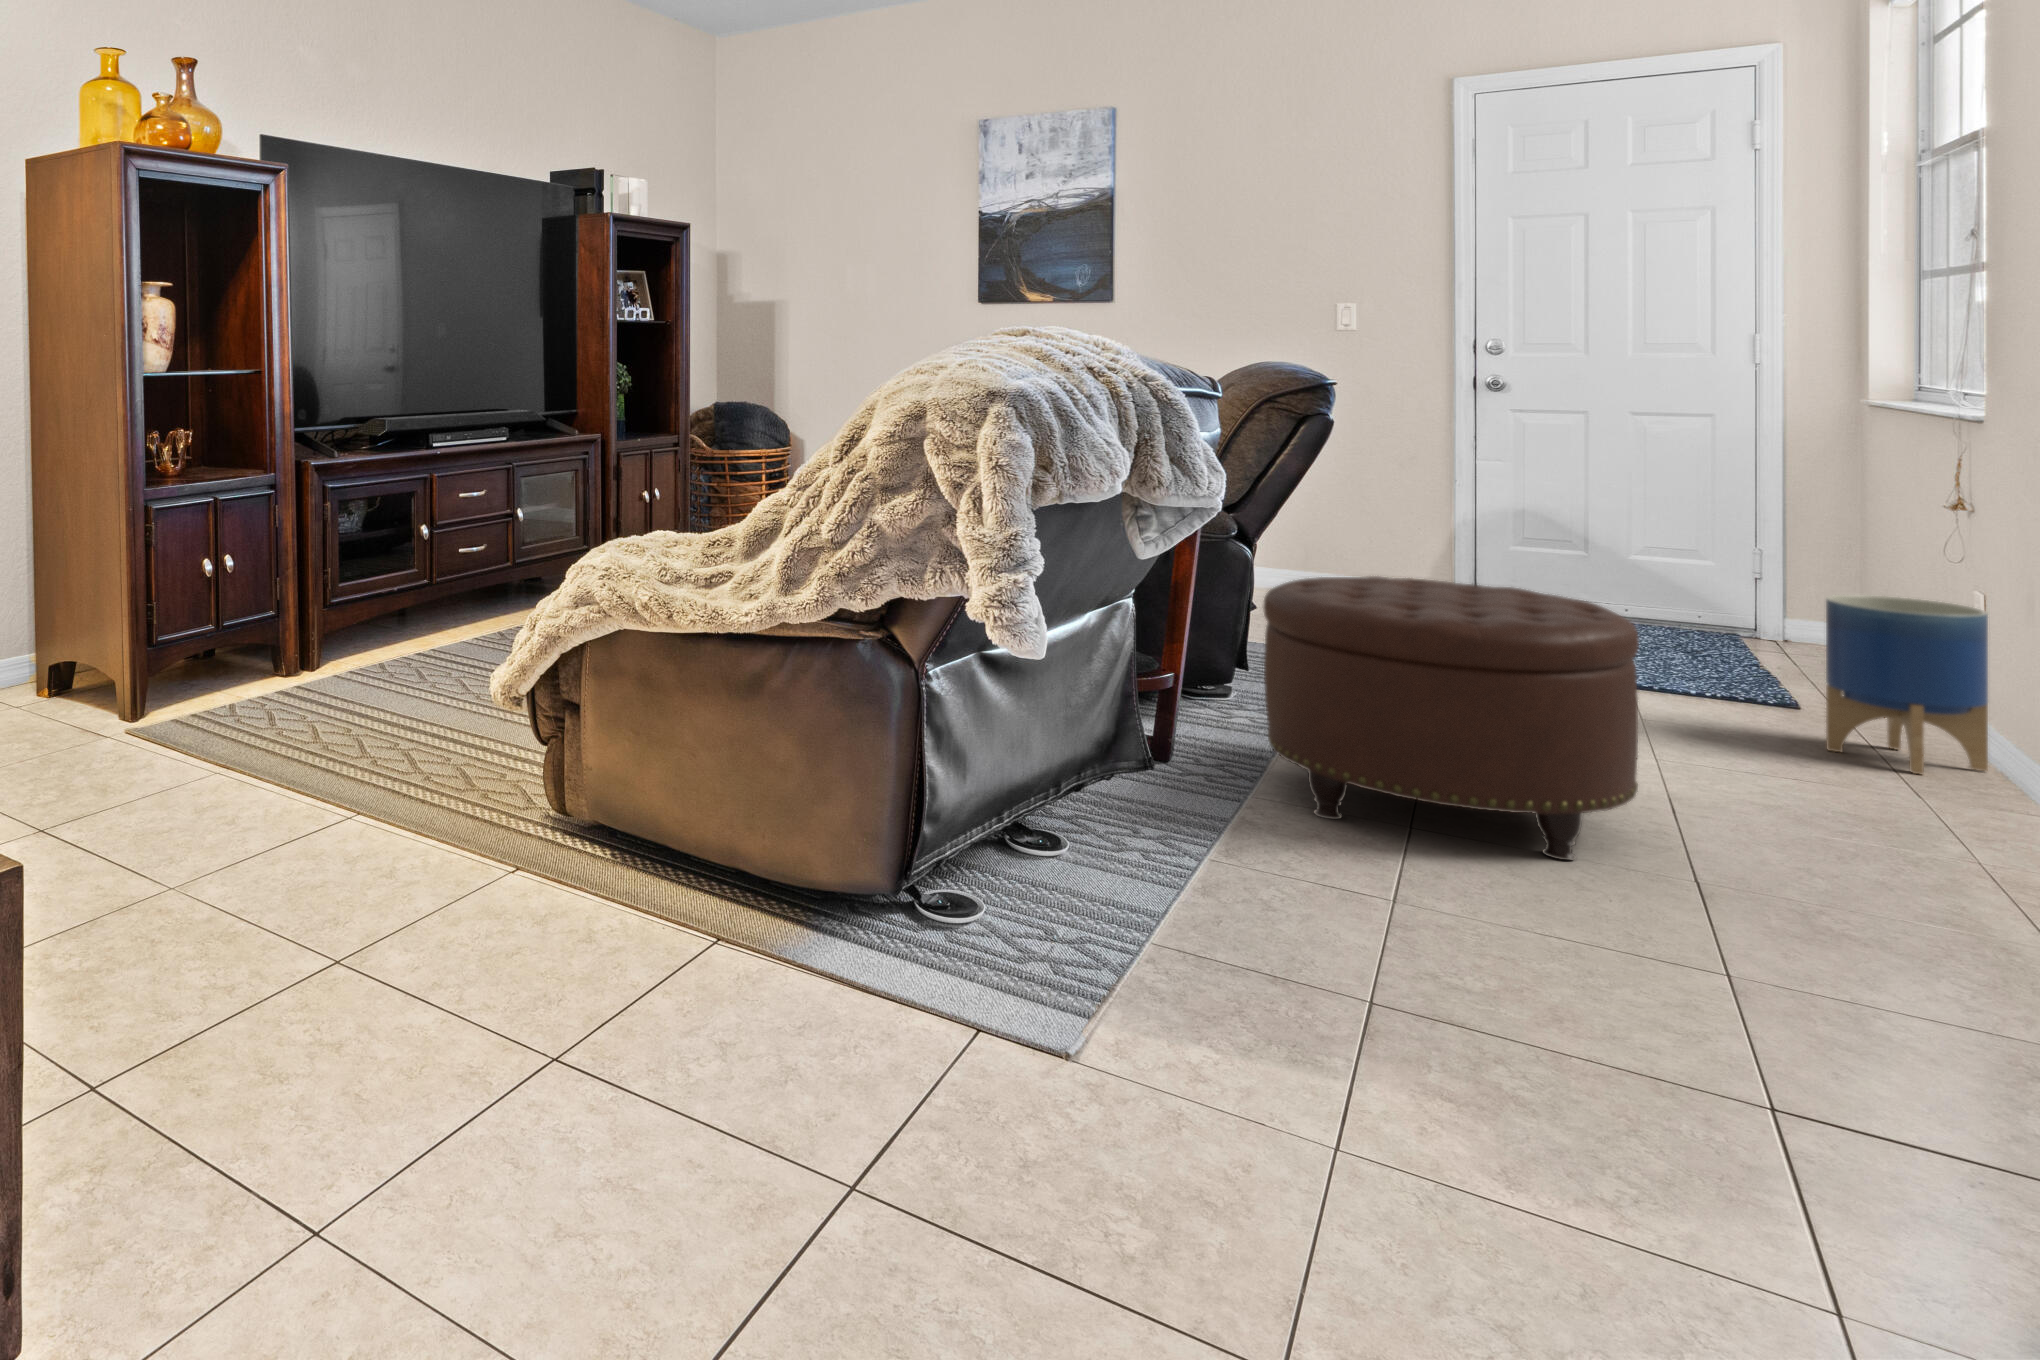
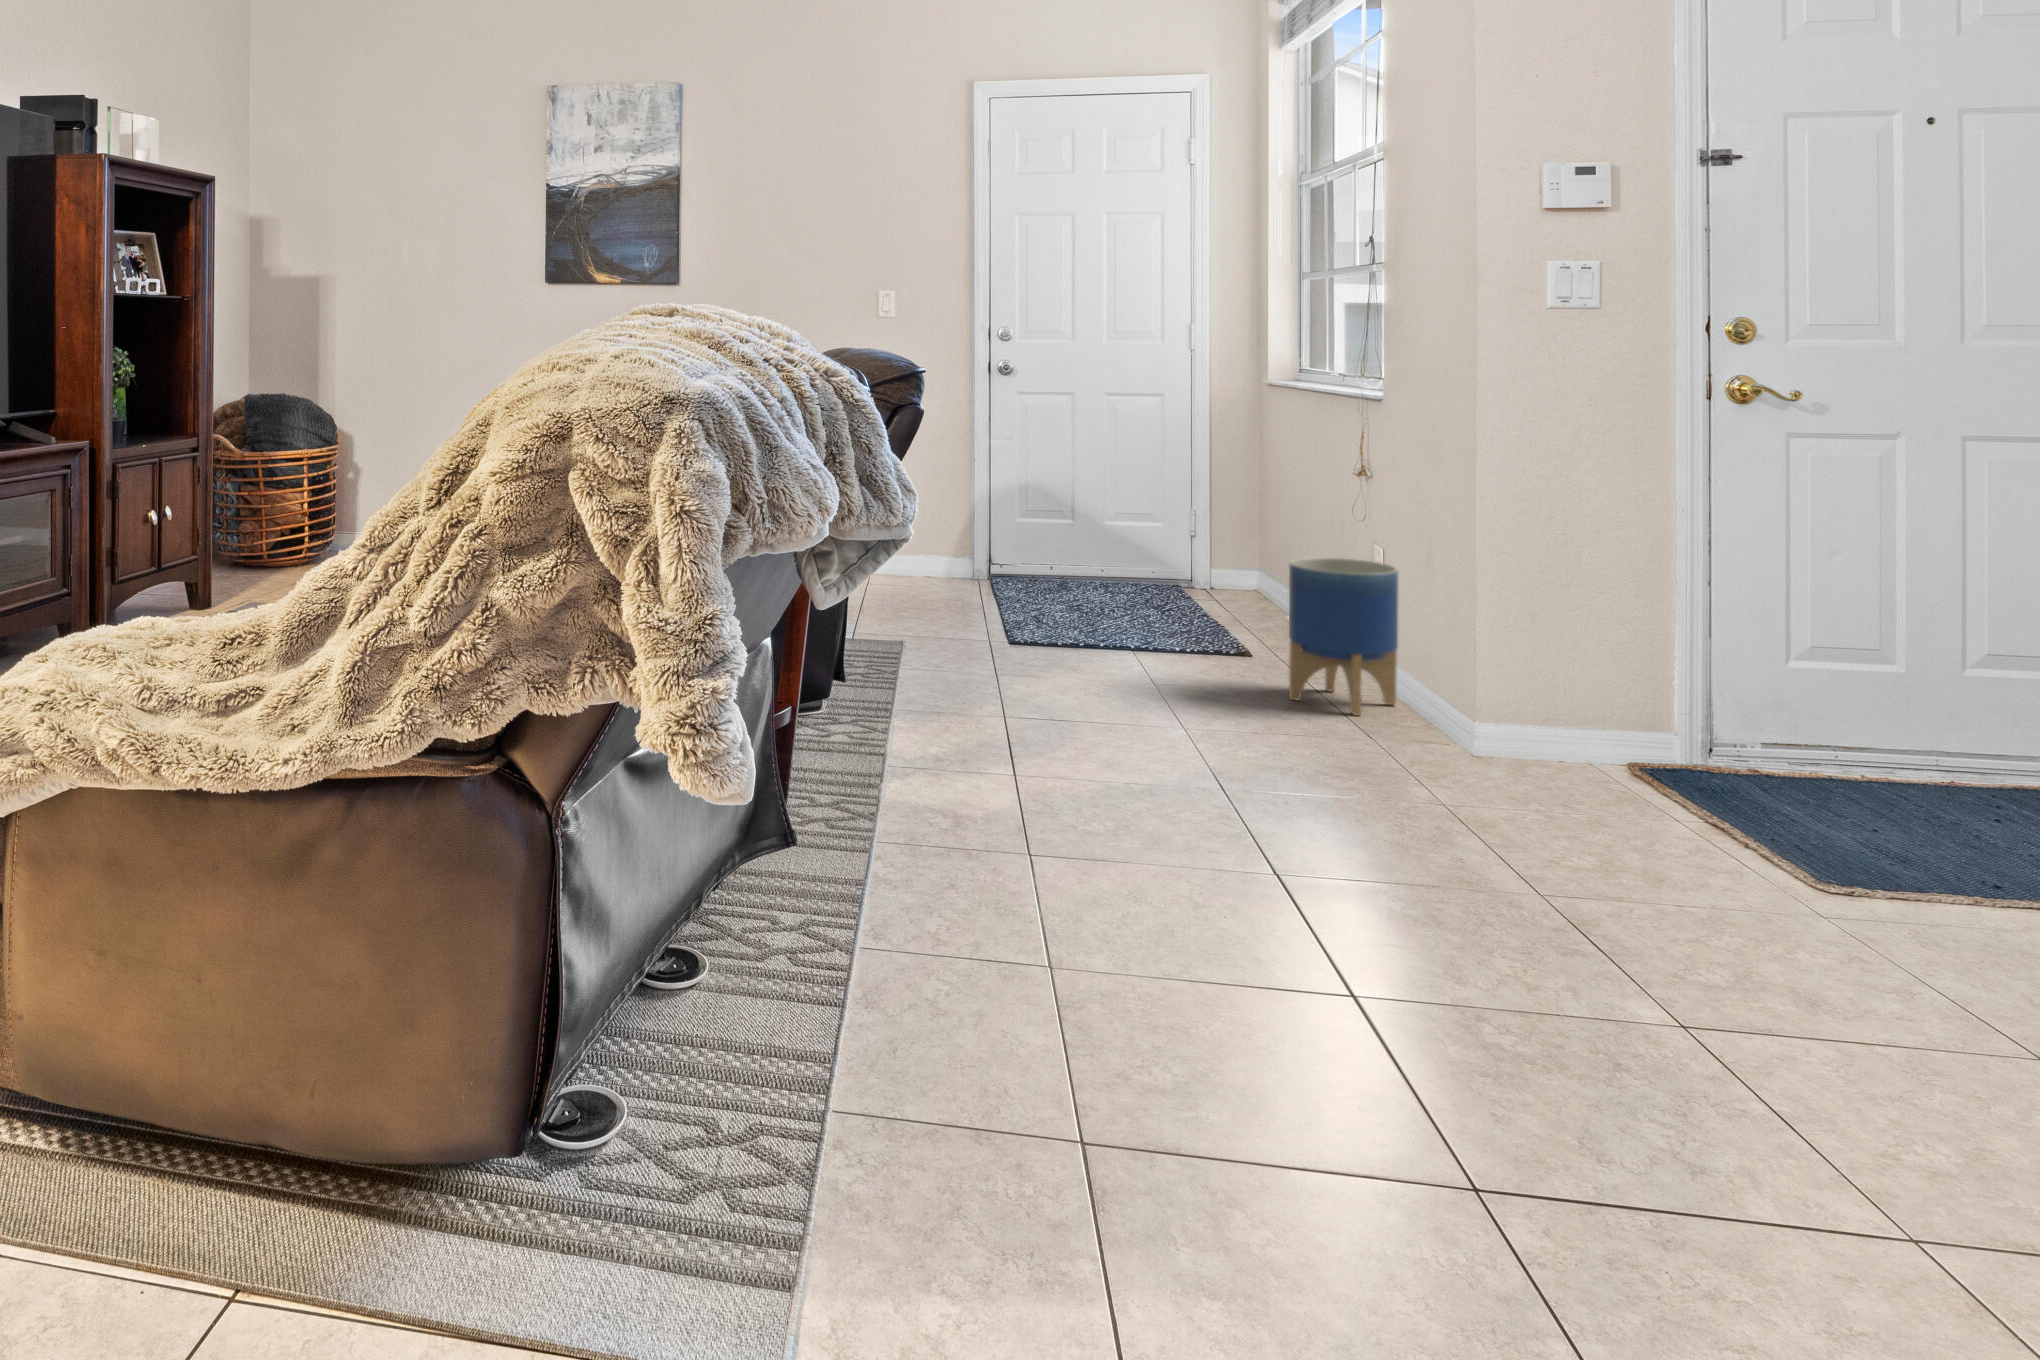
ottoman: present [1264,576,1639,860] -> none [882,579,1219,872]

